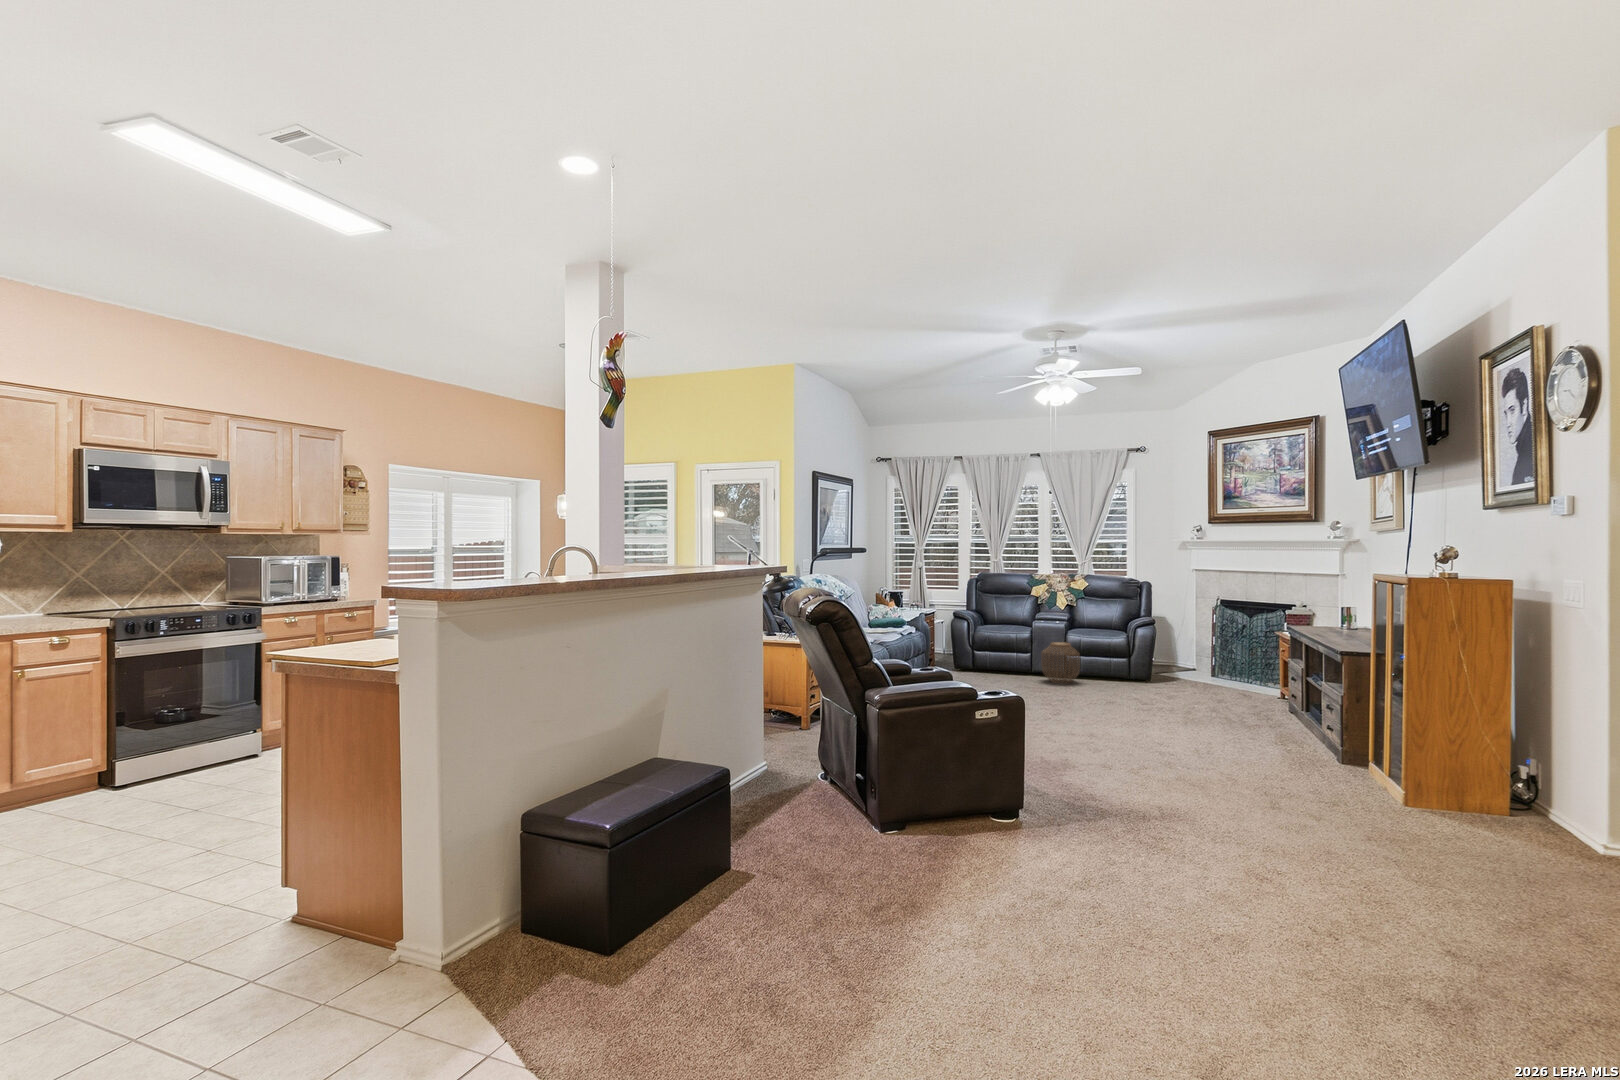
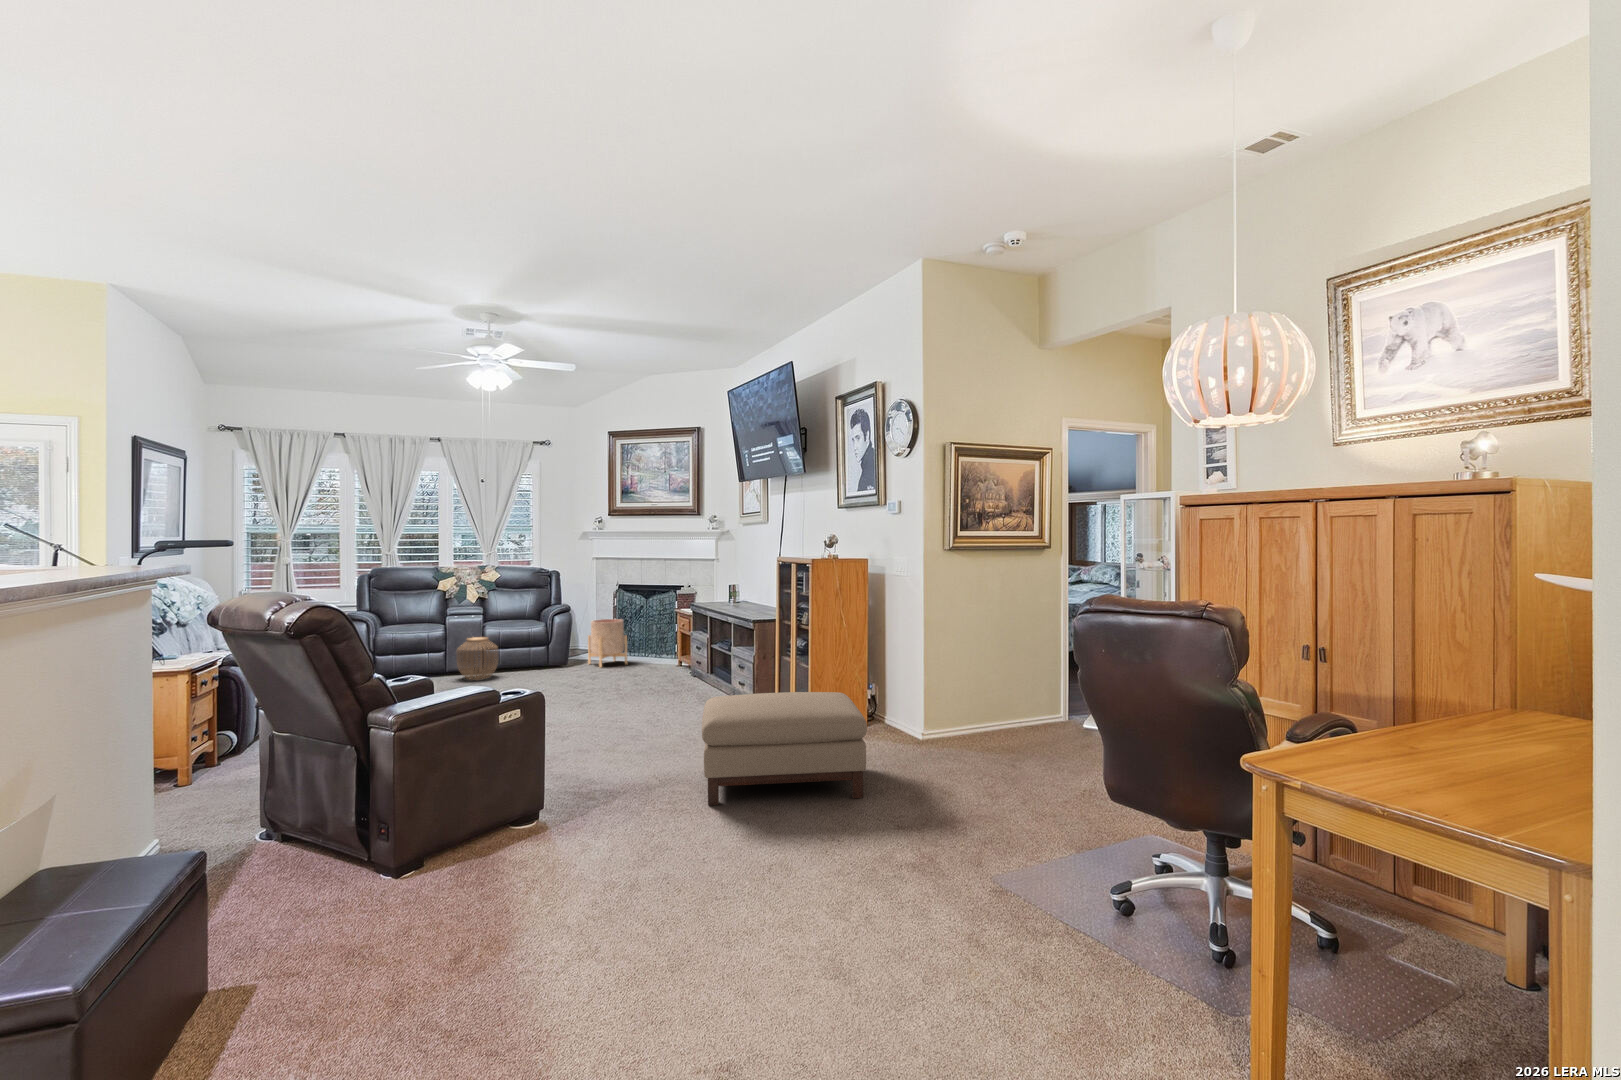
planter: none [1178,636,1223,689] -> present [588,619,627,668]
ottoman: none [1191,735,1438,905] -> present [702,692,867,806]

